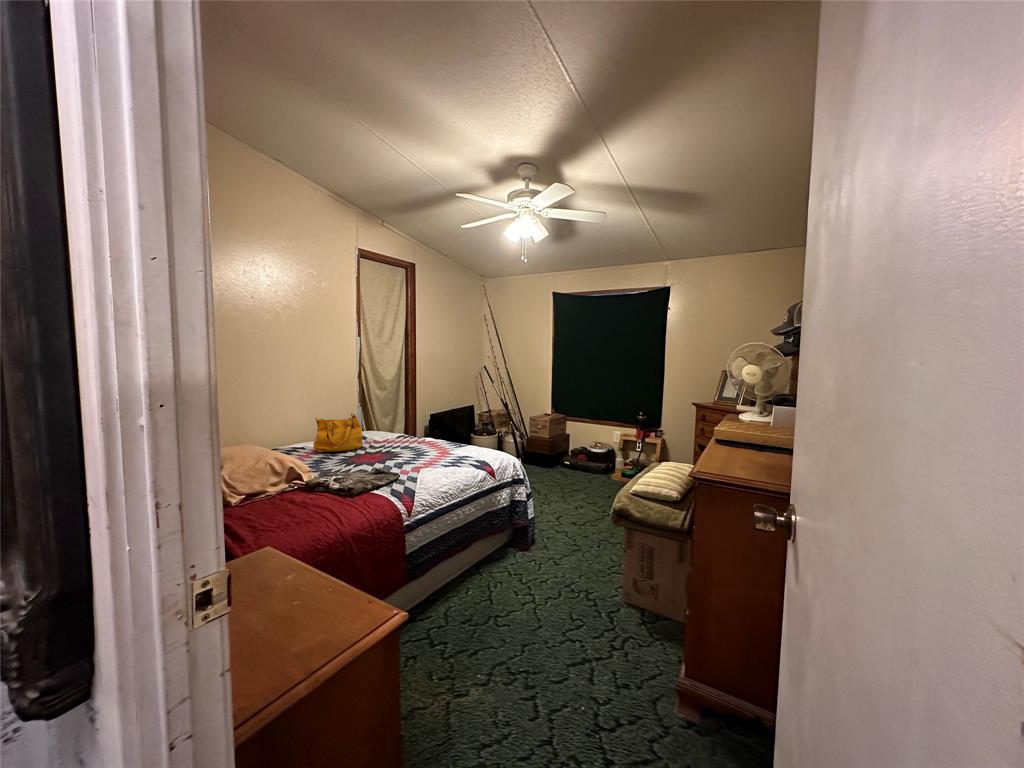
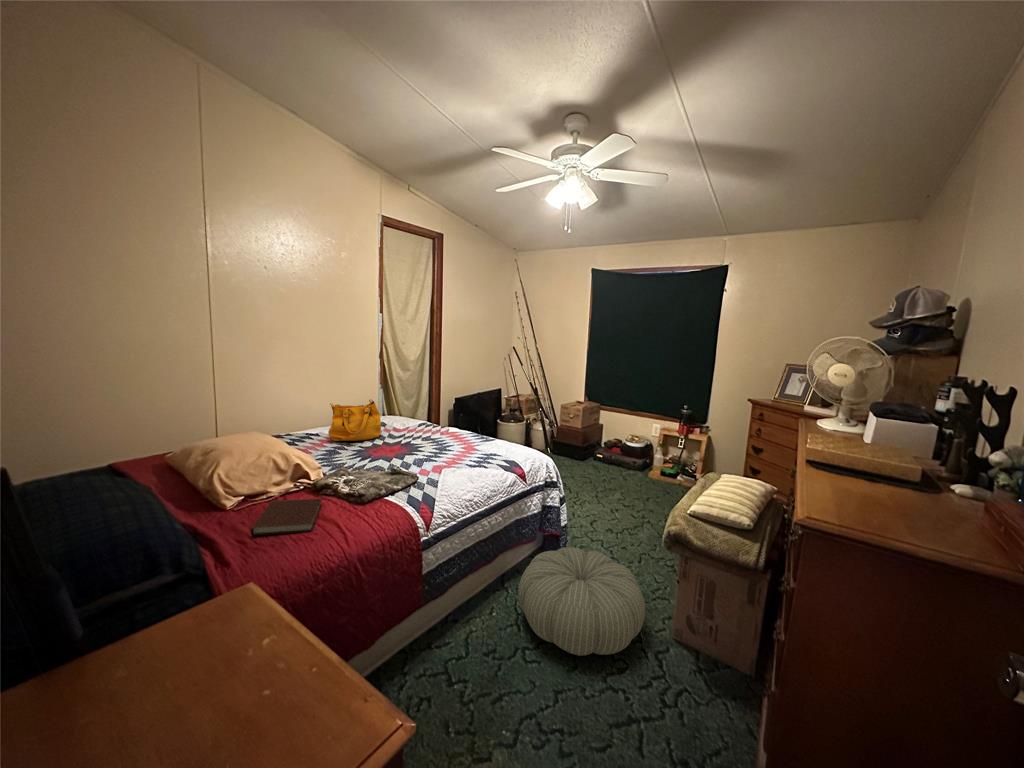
notebook: none [258,494,317,522] -> present [251,498,323,535]
pouf: none [491,533,599,617] -> present [518,547,645,656]

